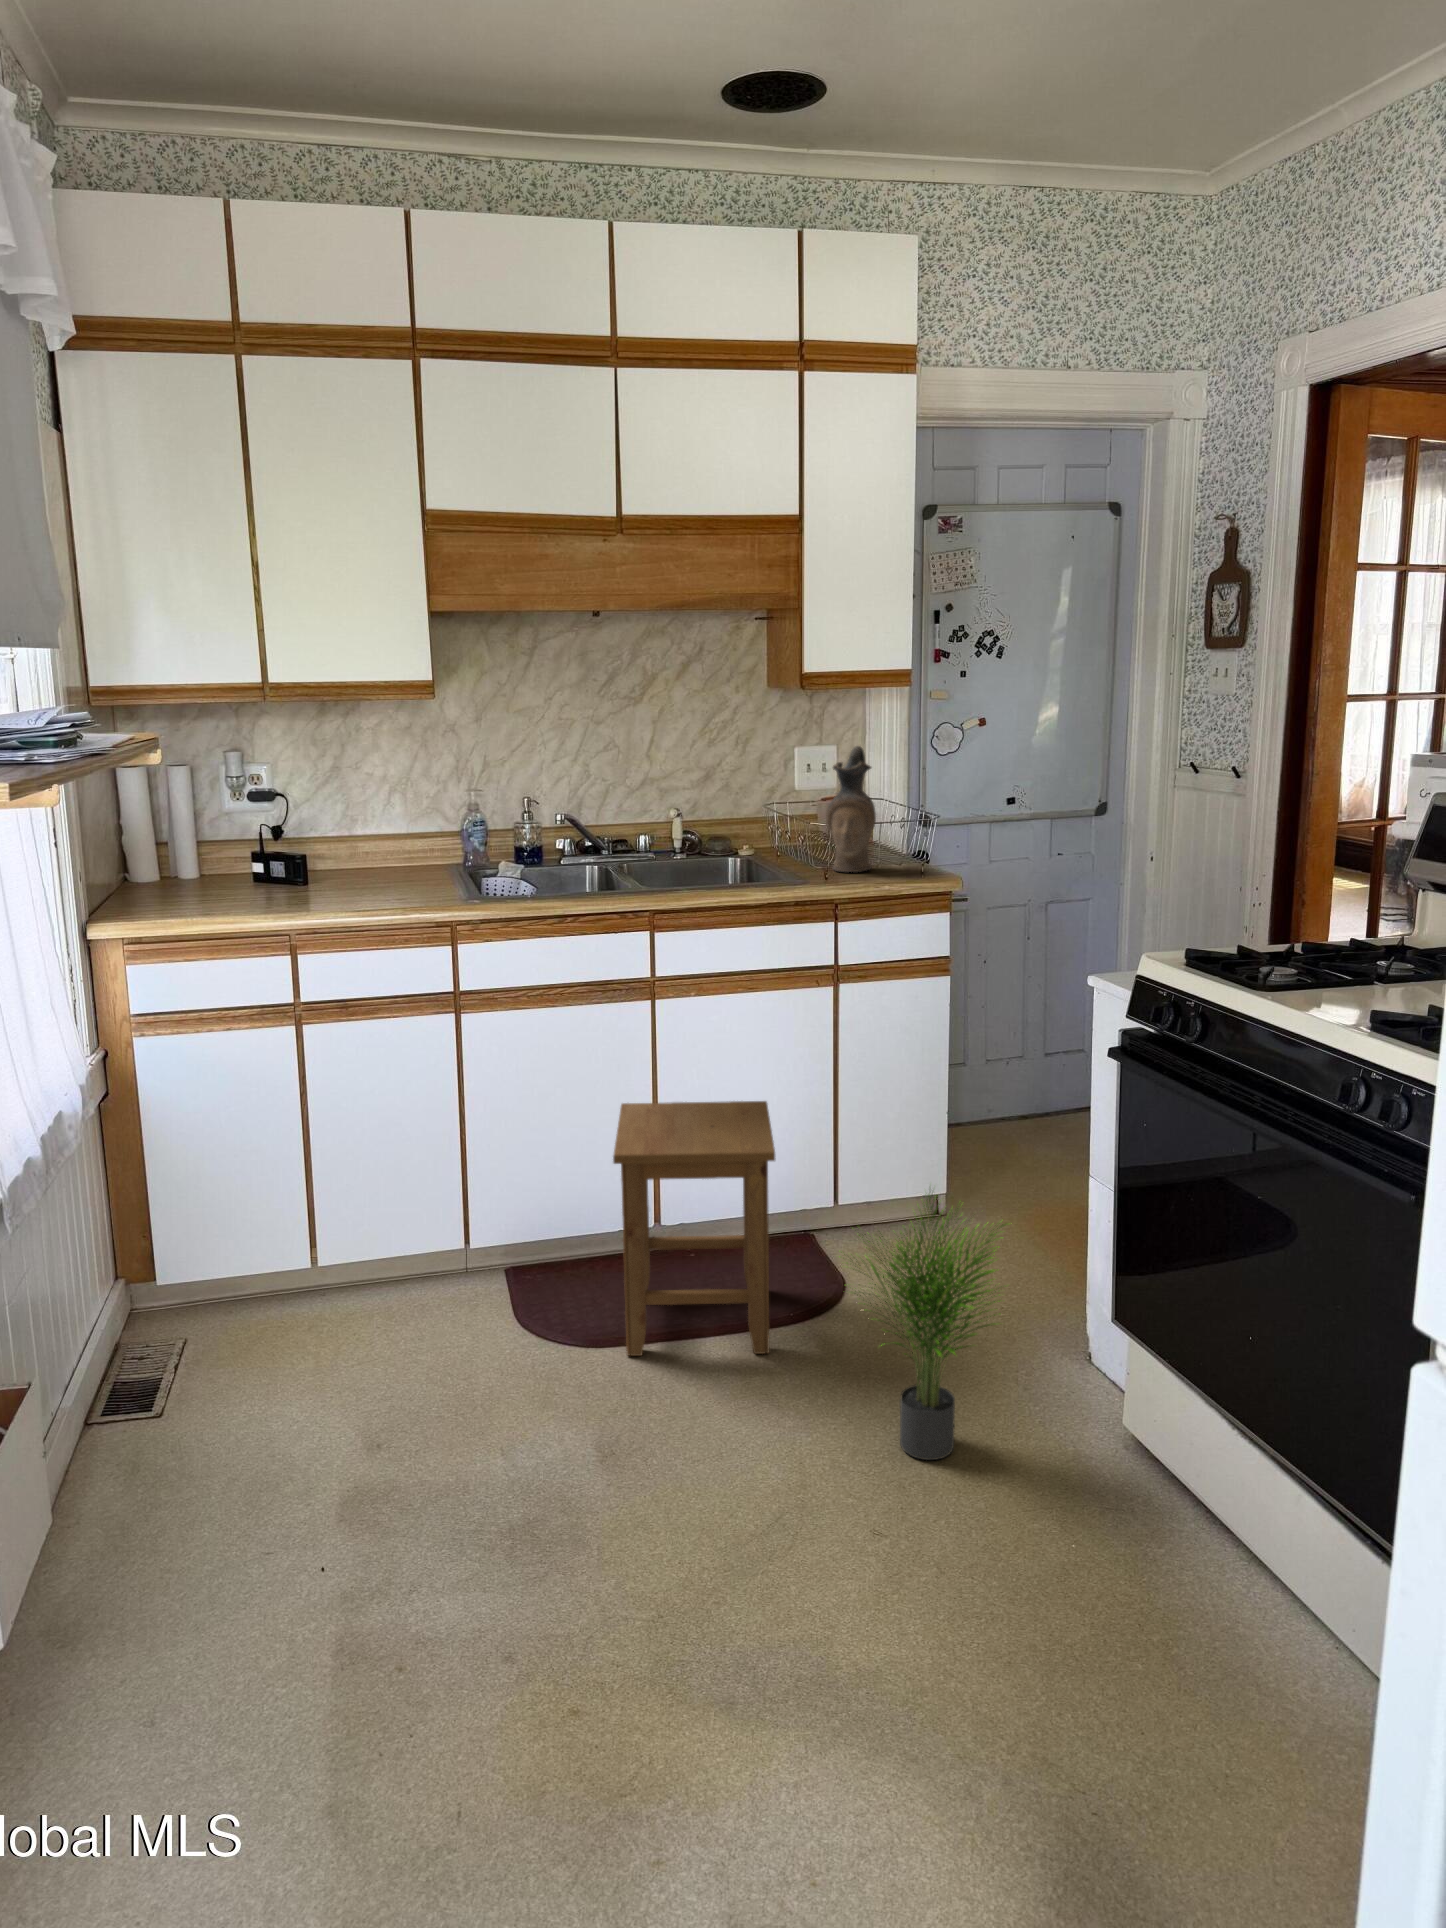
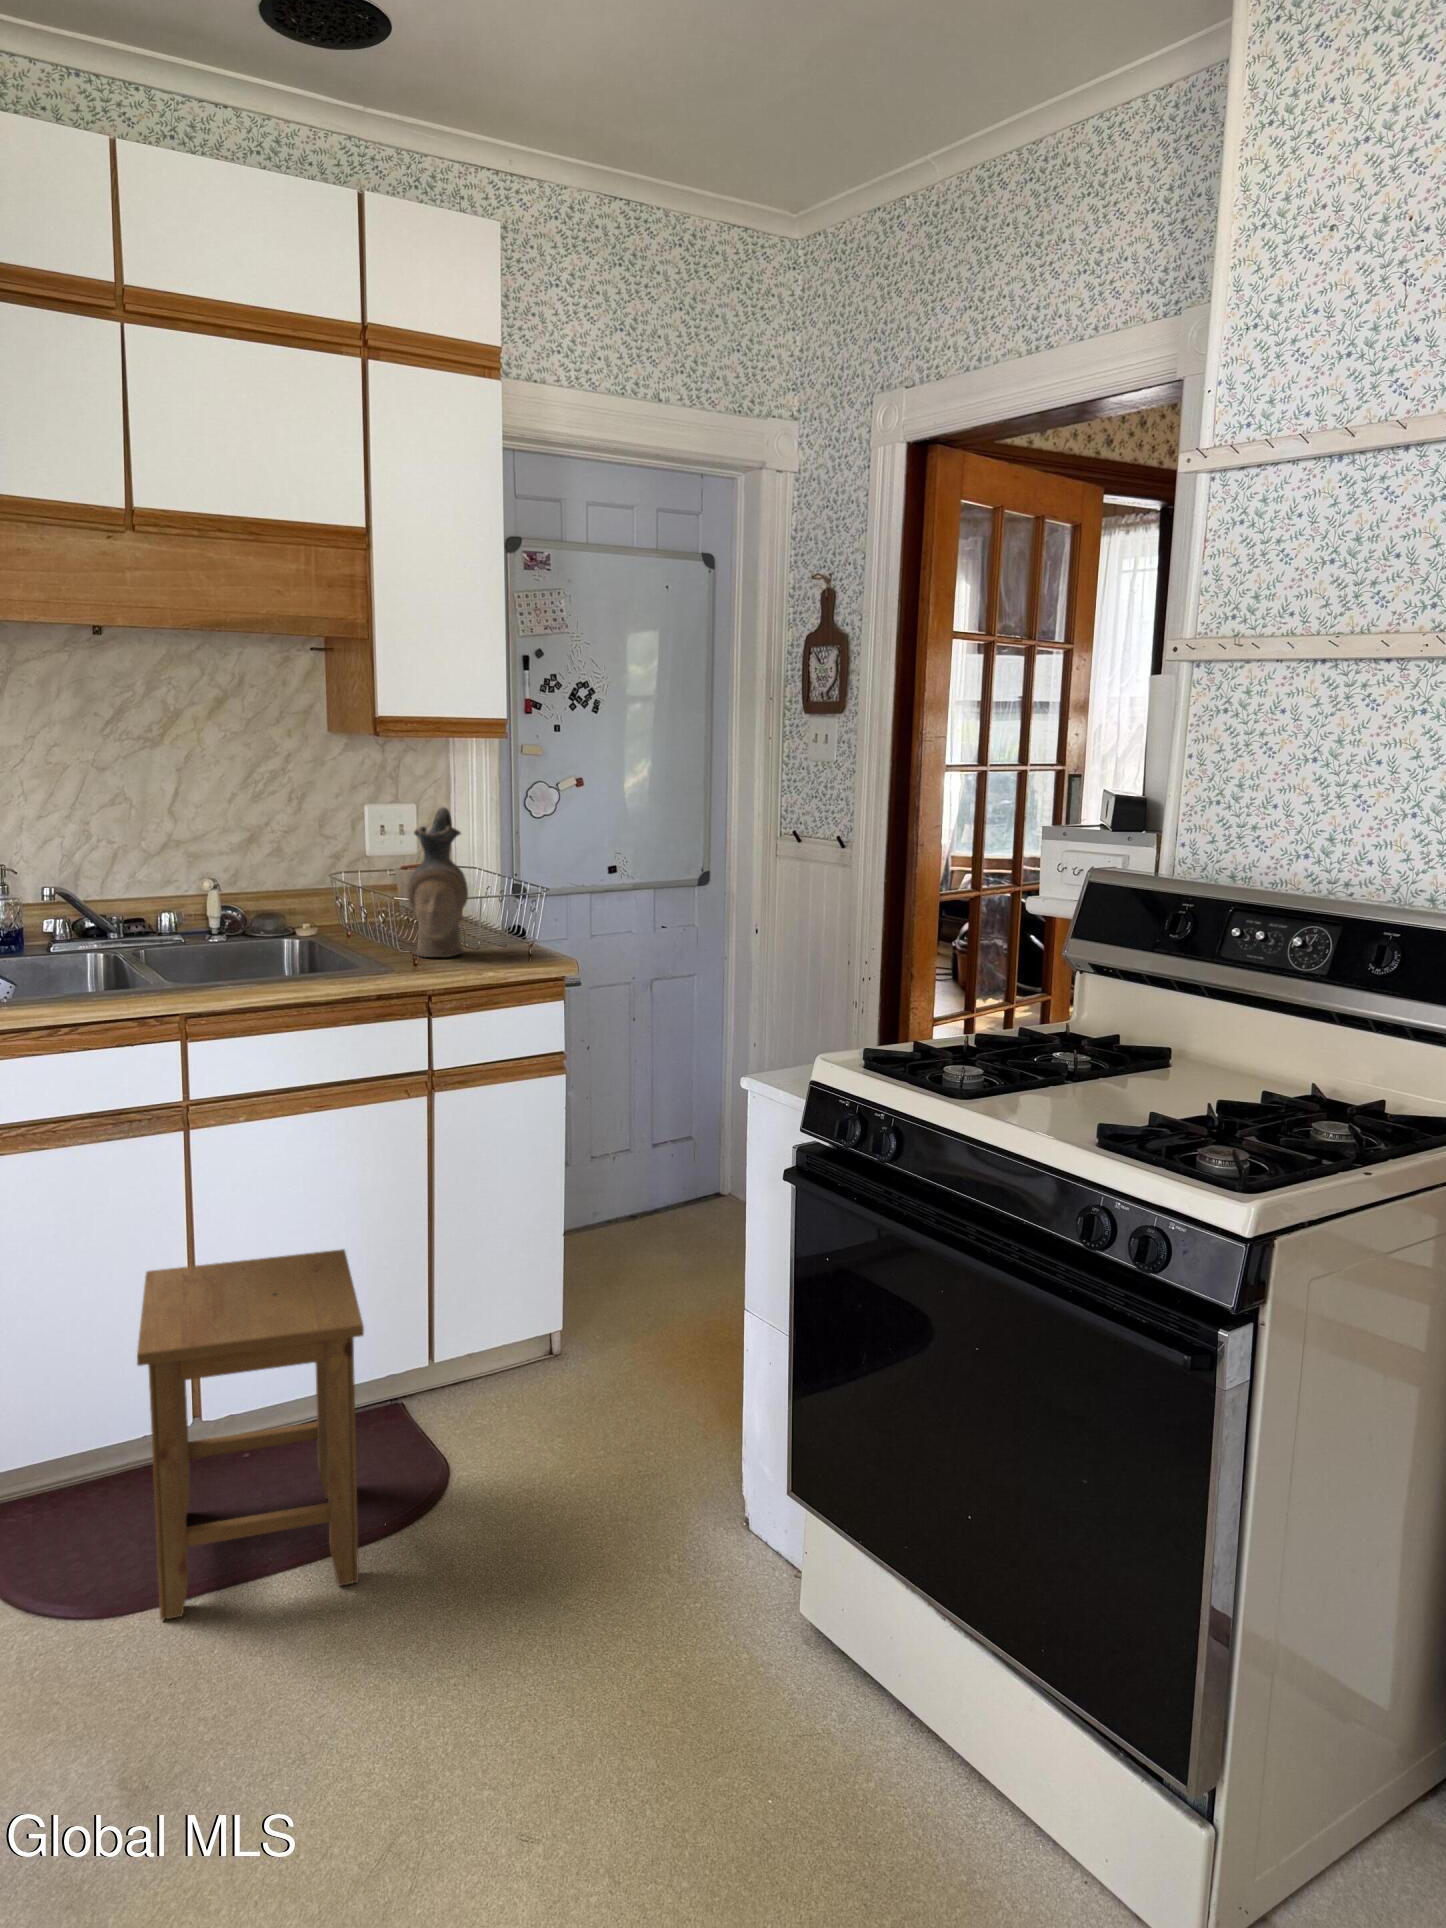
potted plant: present [854,1196,1007,1460] -> none [451,1350,676,1709]

